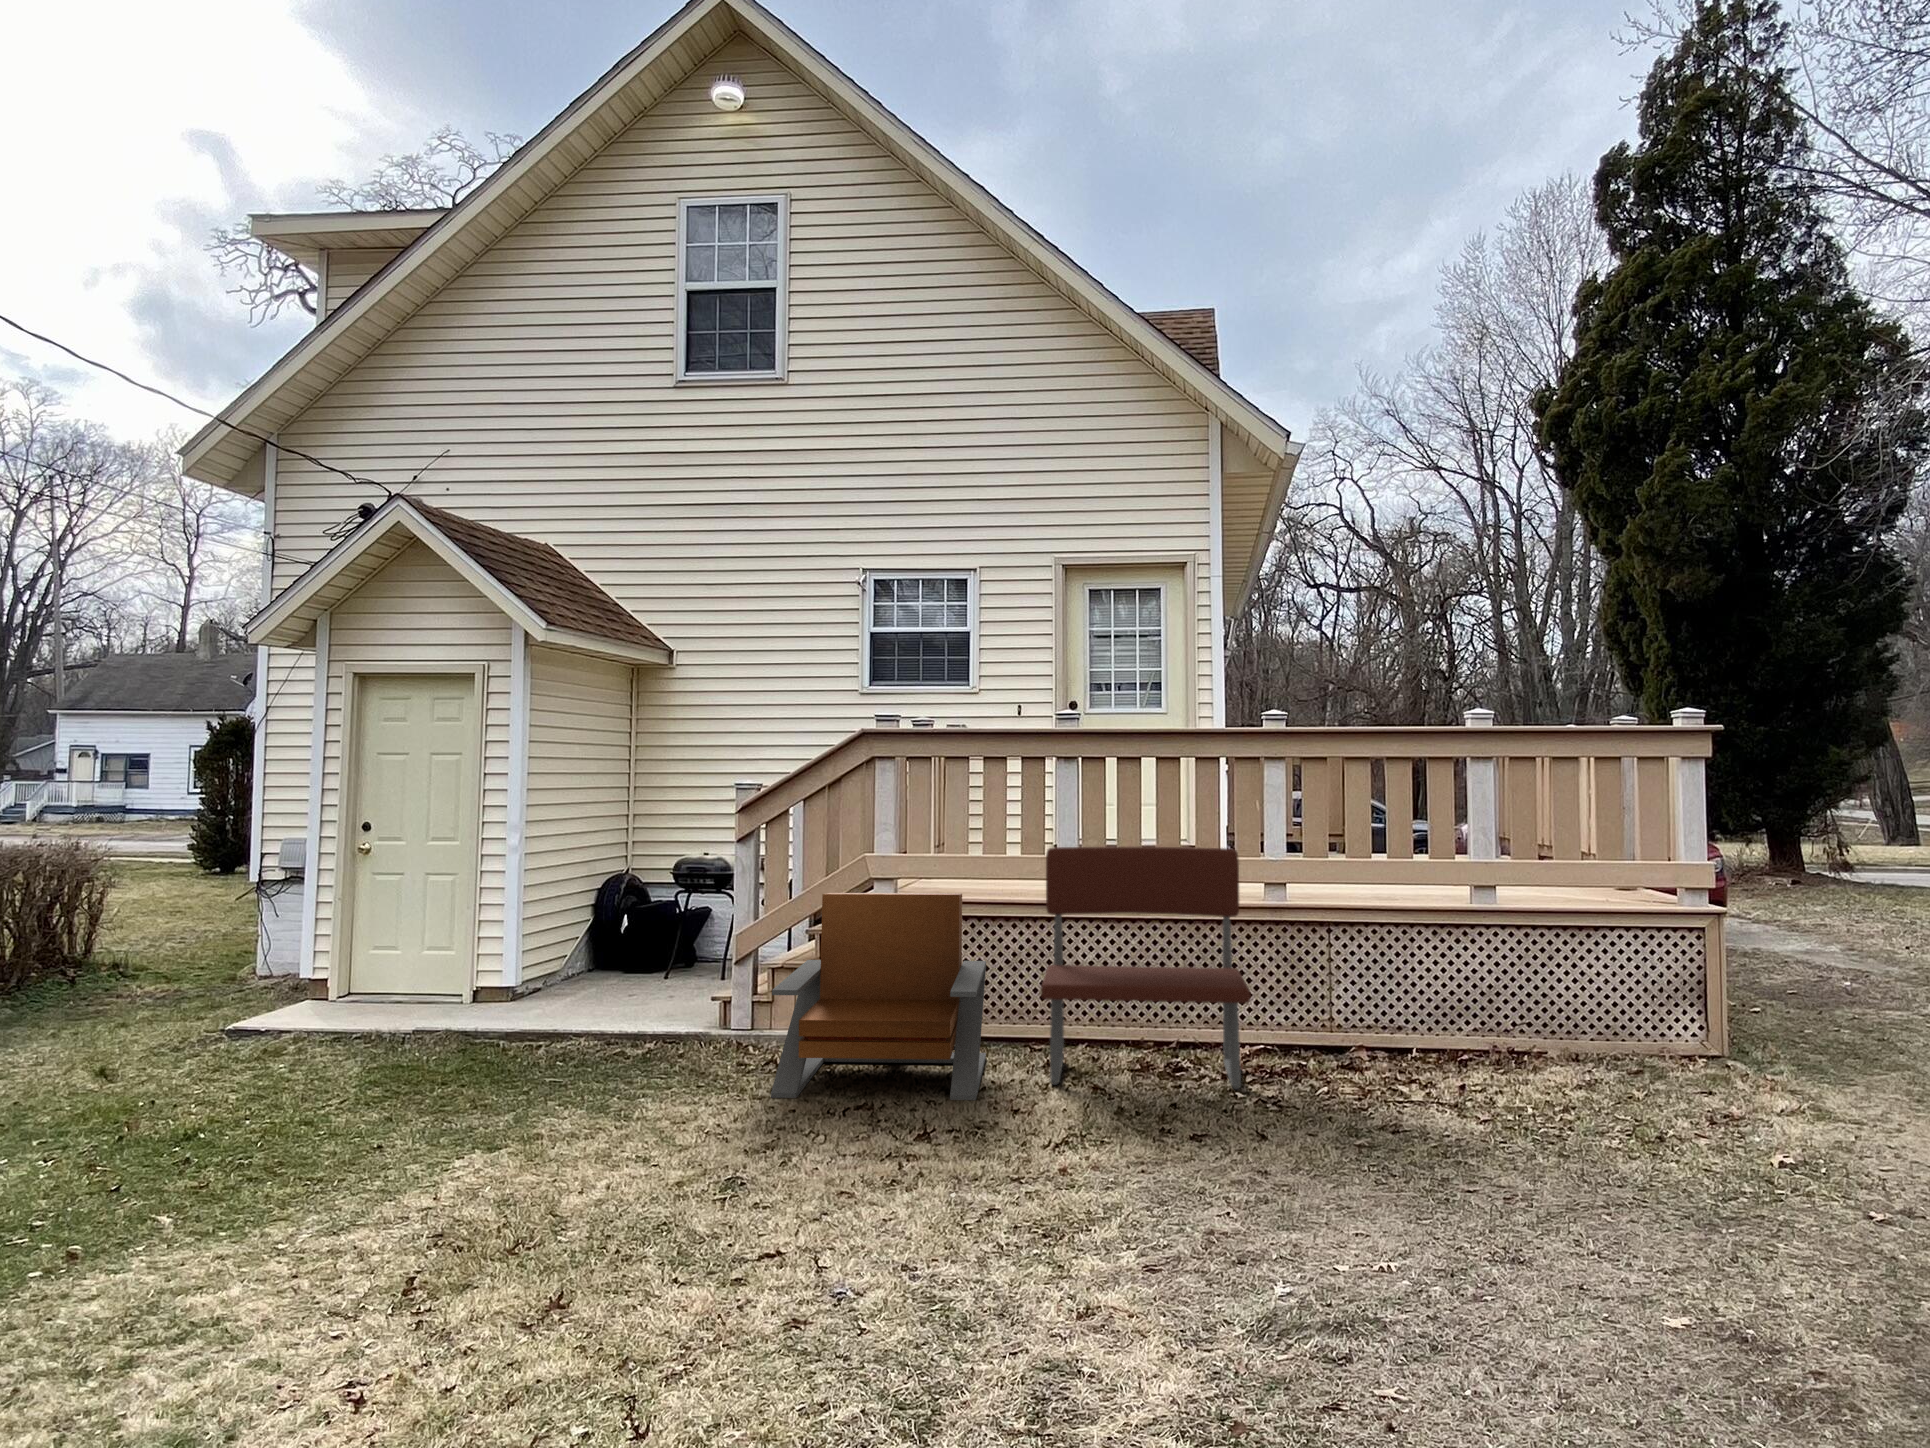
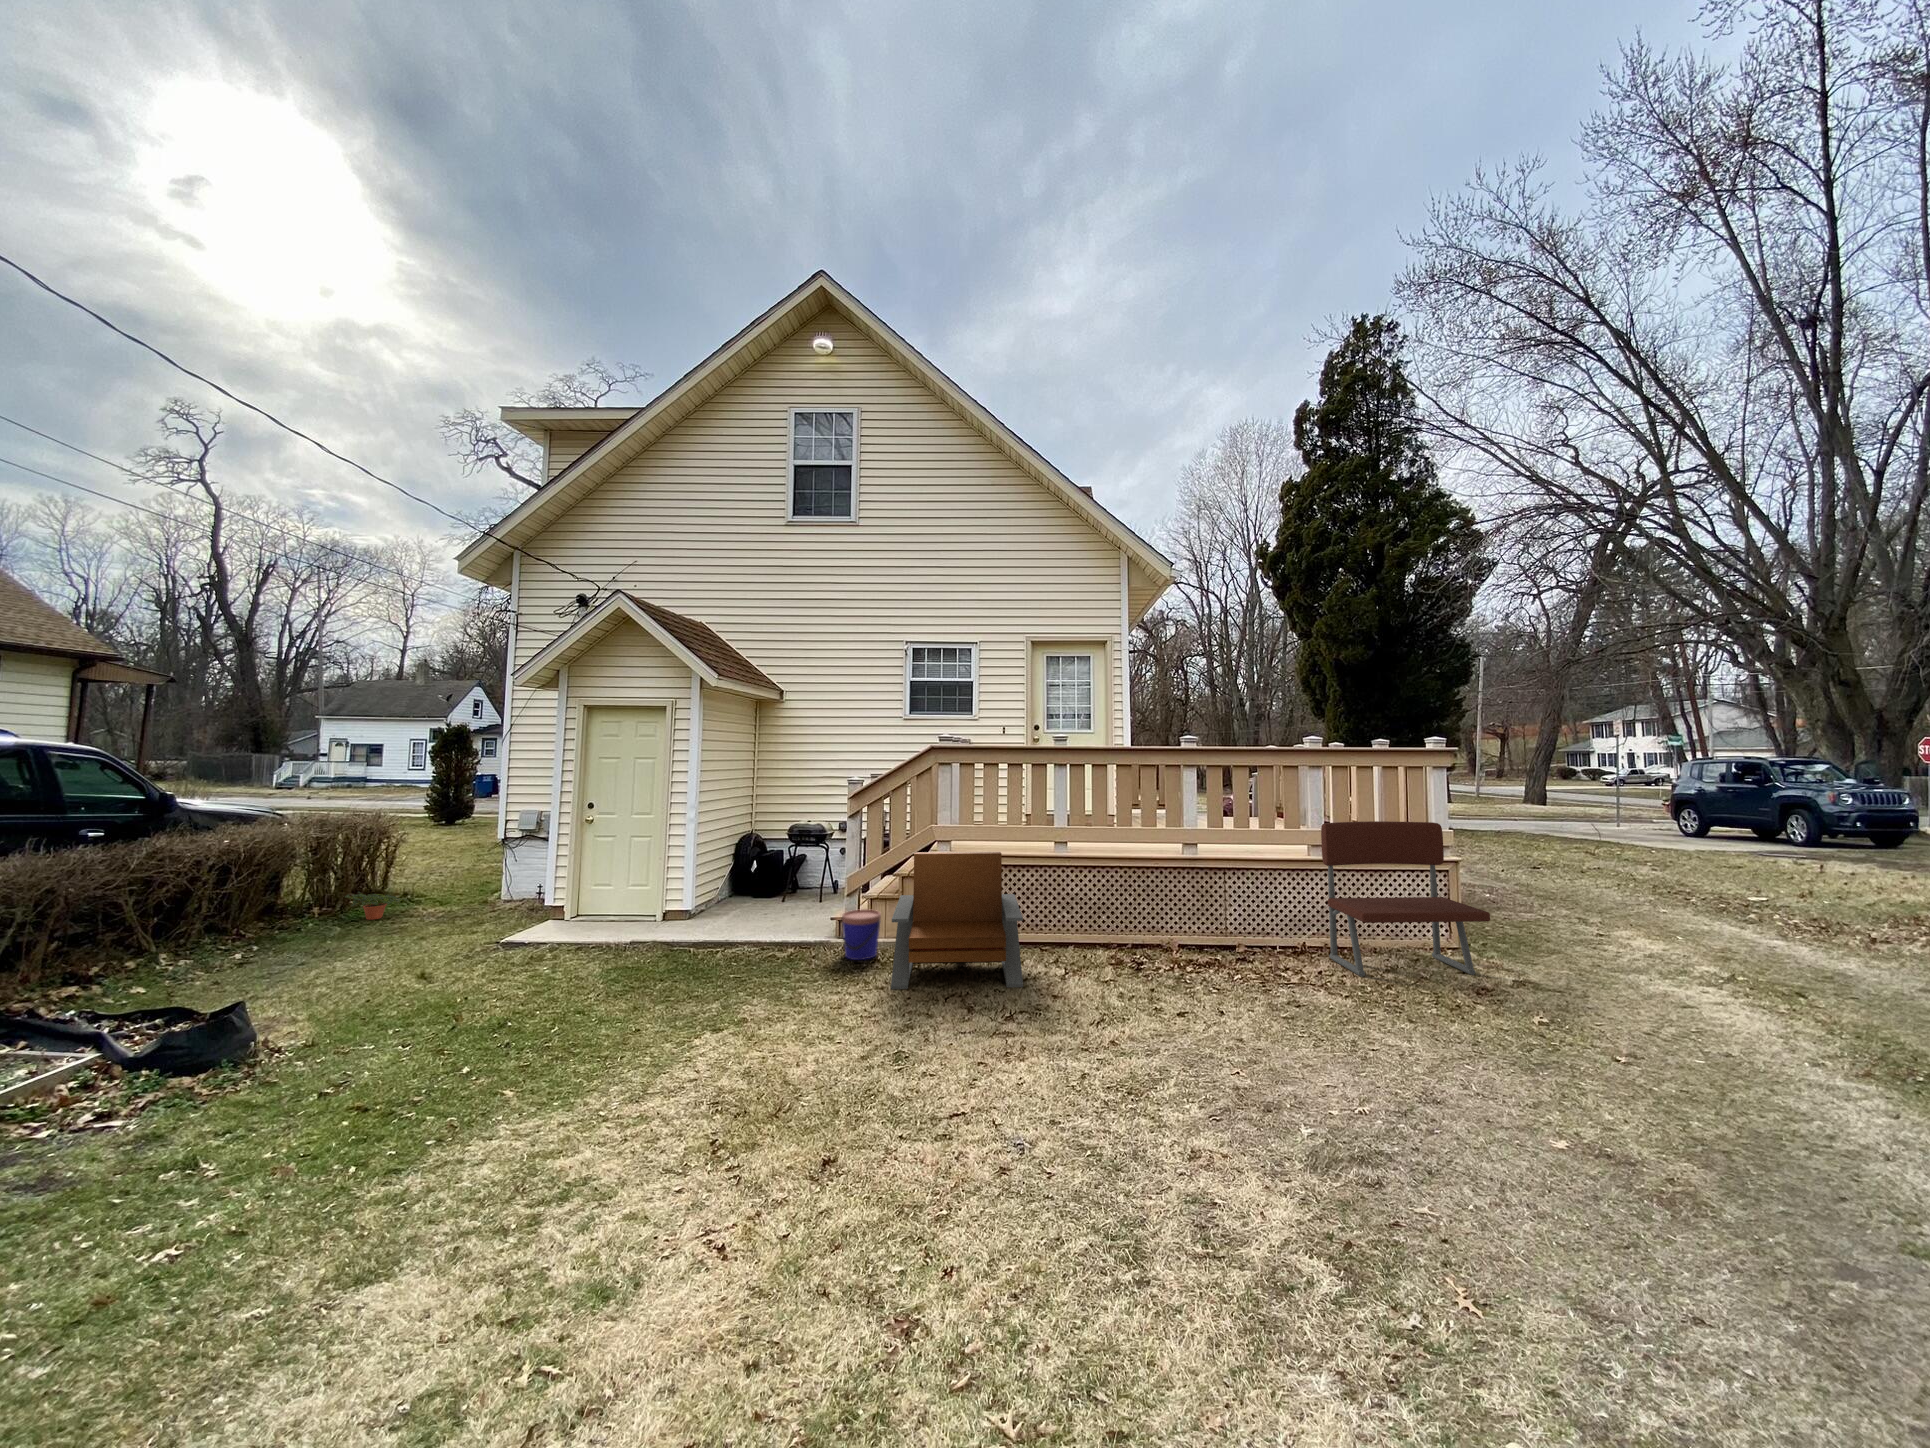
bench: present [1041,846,1251,1089] -> present [1321,821,1490,977]
potted plant: none [25,950,118,991] -> present [345,892,406,920]
bucket: none [713,982,780,1058] -> present [841,909,881,960]

